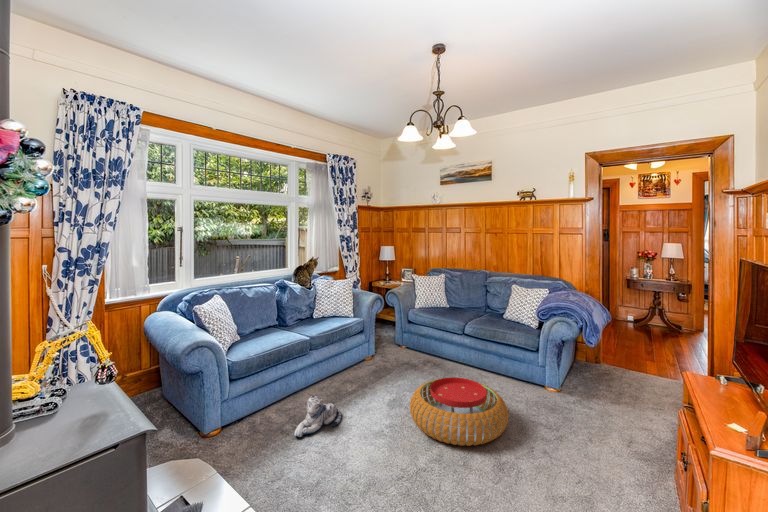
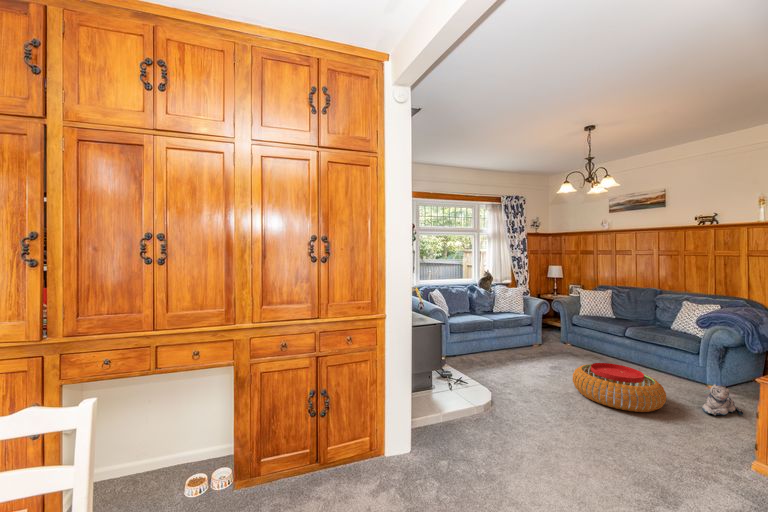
plush toy: present [294,396,342,437] -> present [702,384,743,415]

